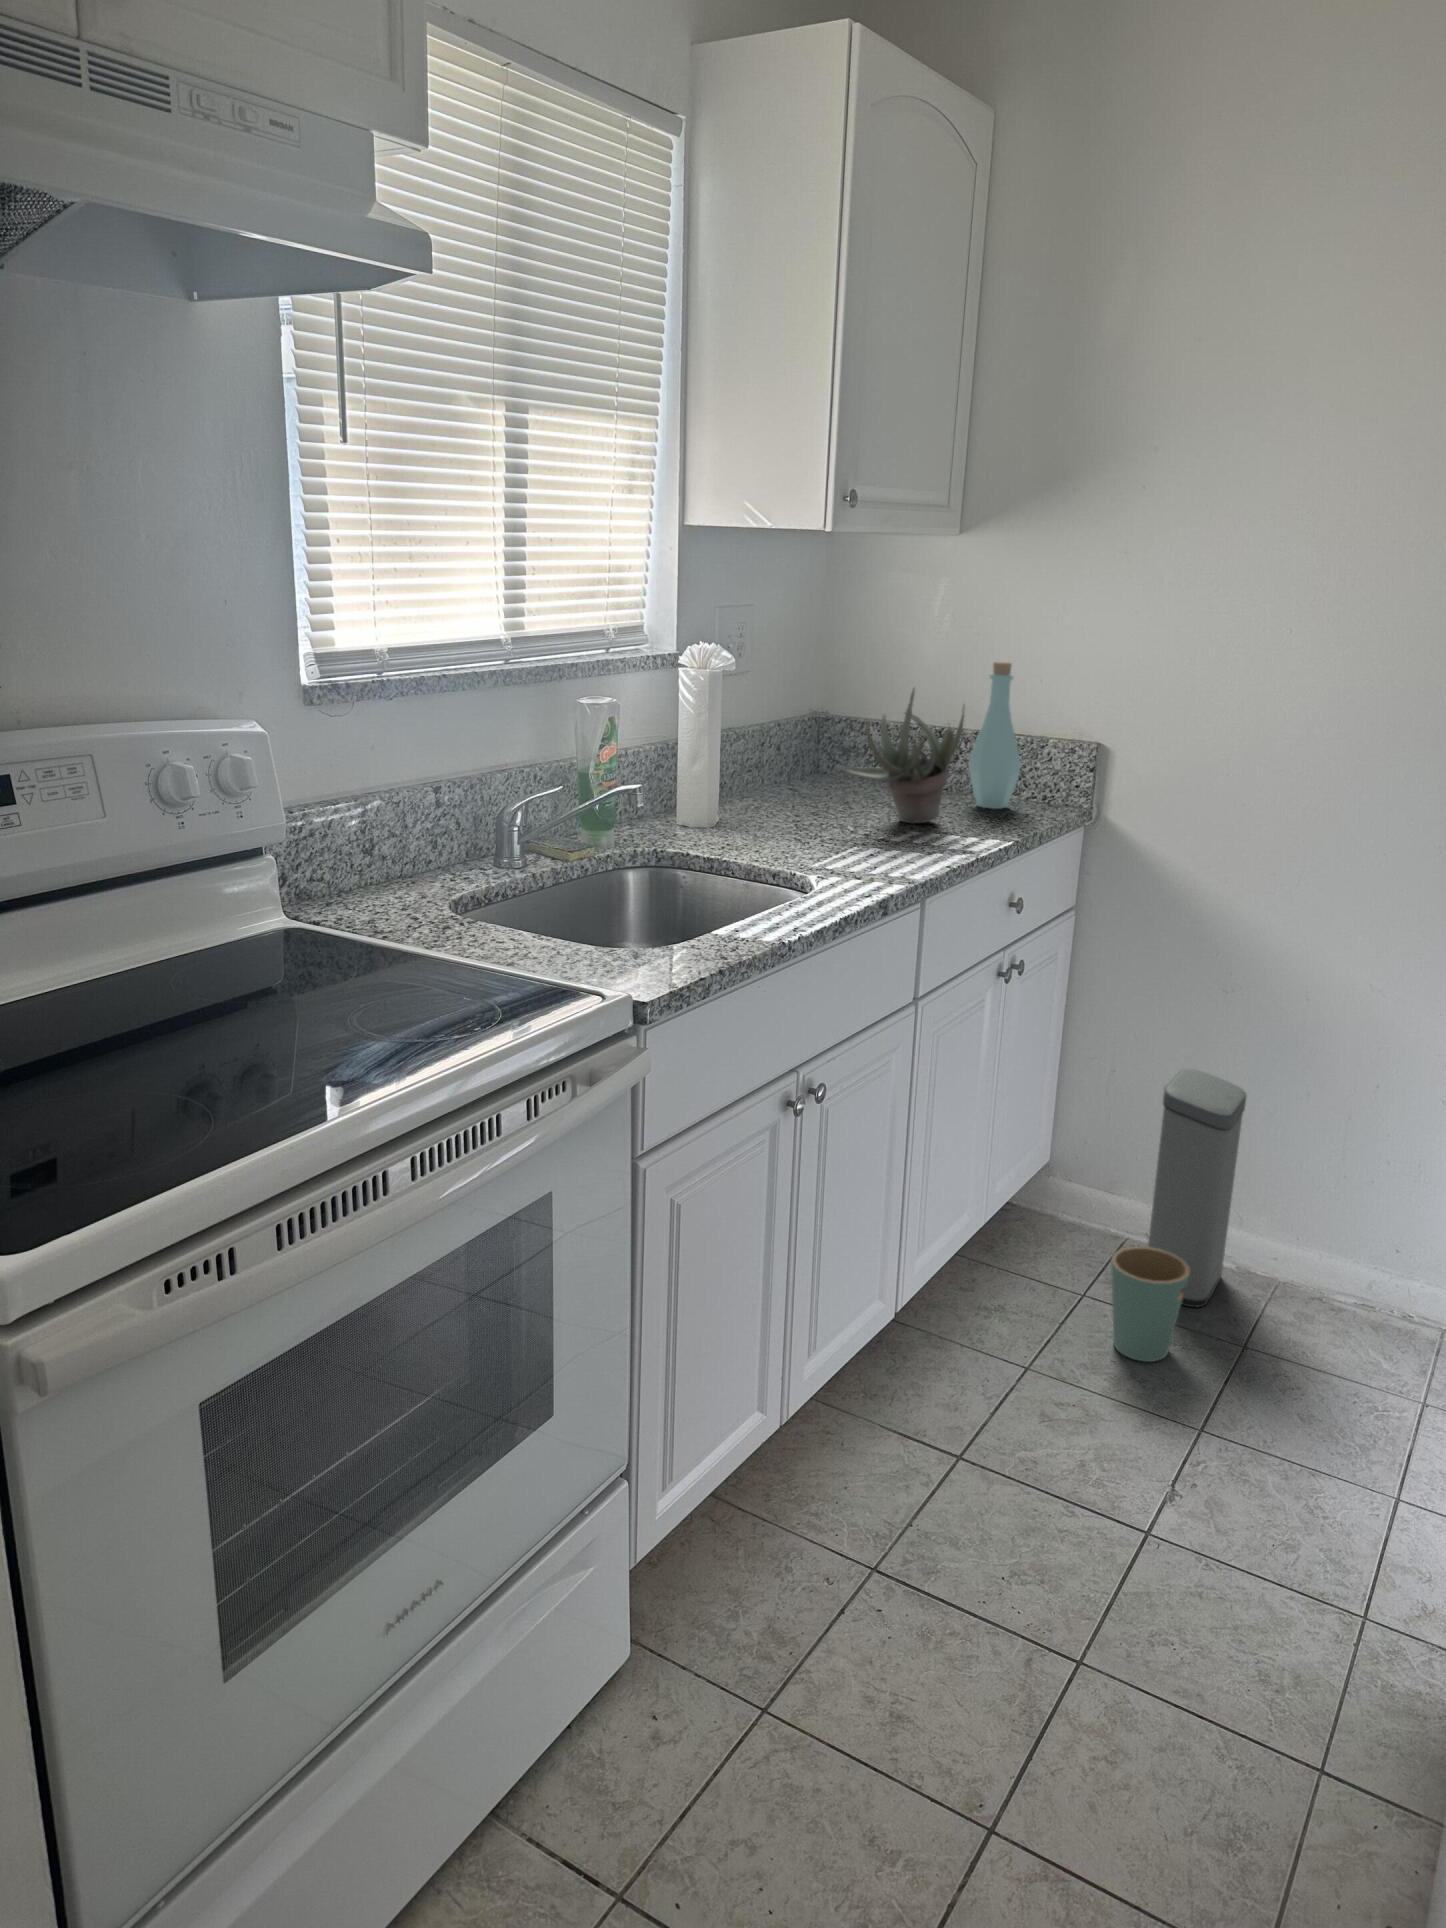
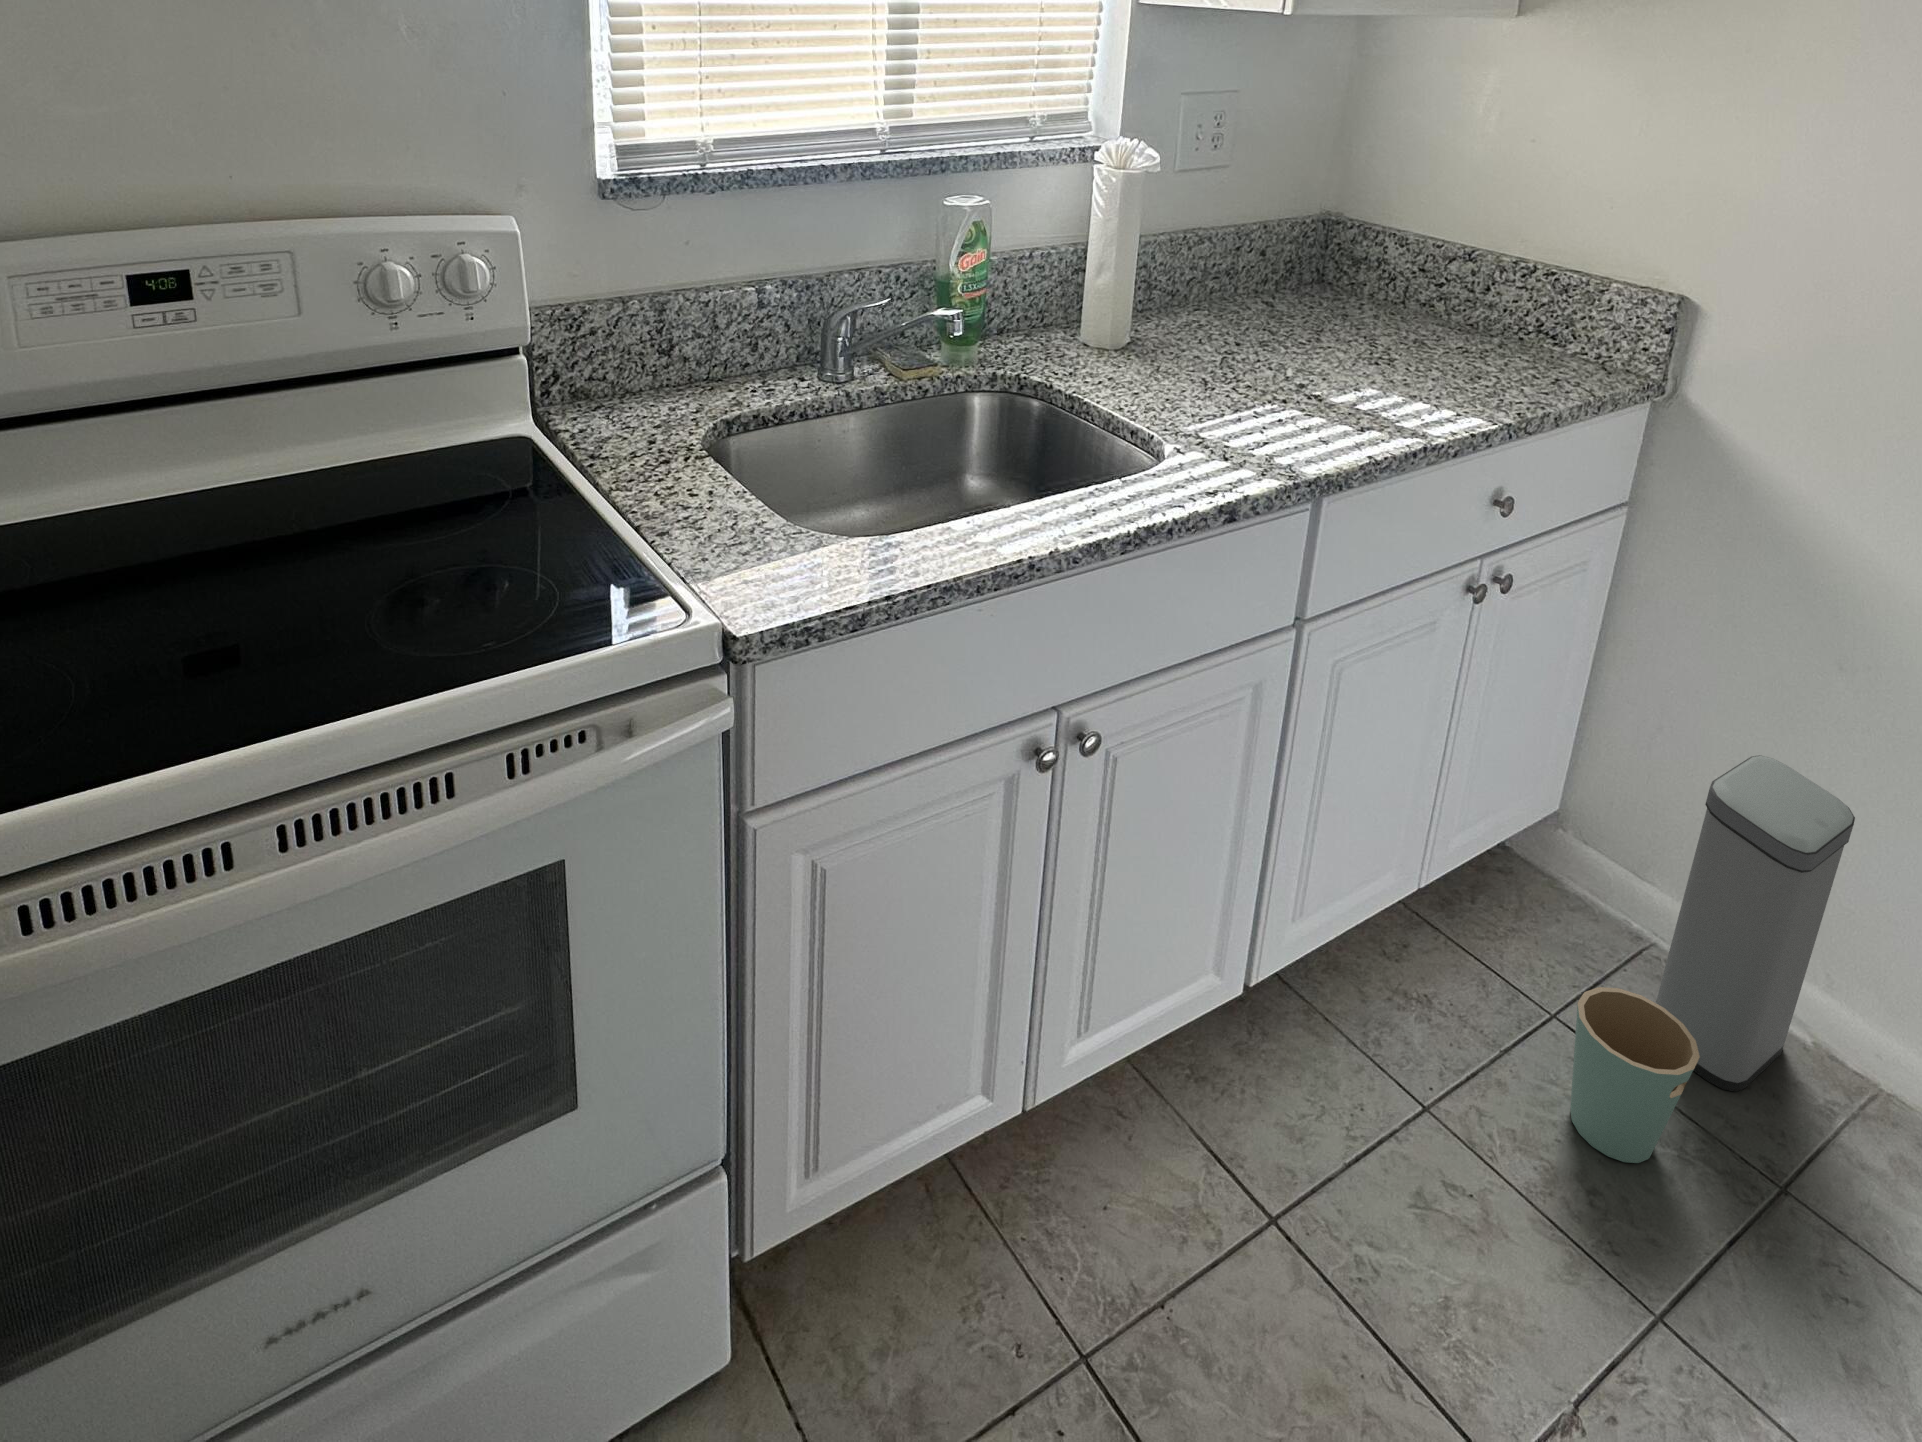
bottle: present [969,662,1020,809] -> none [1484,183,1560,368]
succulent plant: present [836,689,965,823] -> none [1273,213,1457,379]

